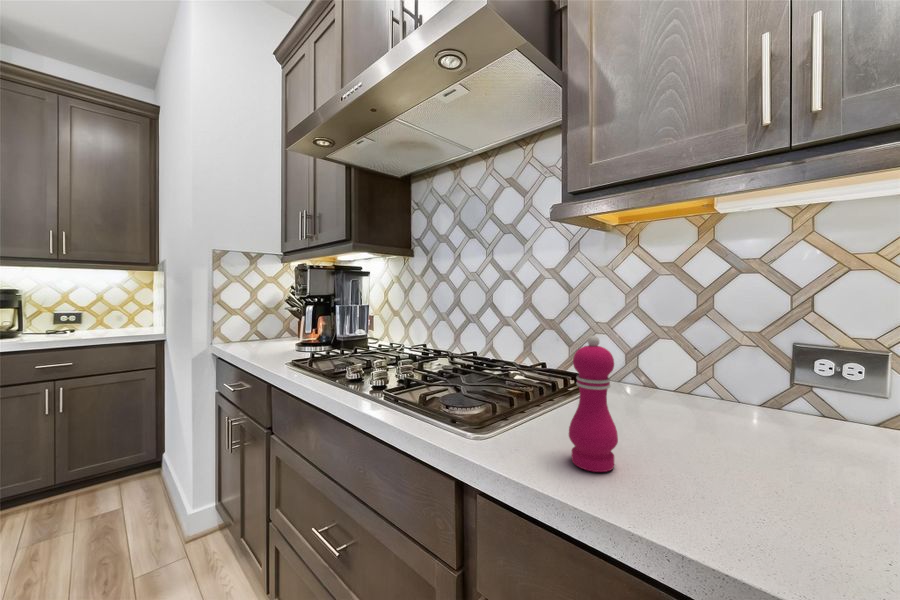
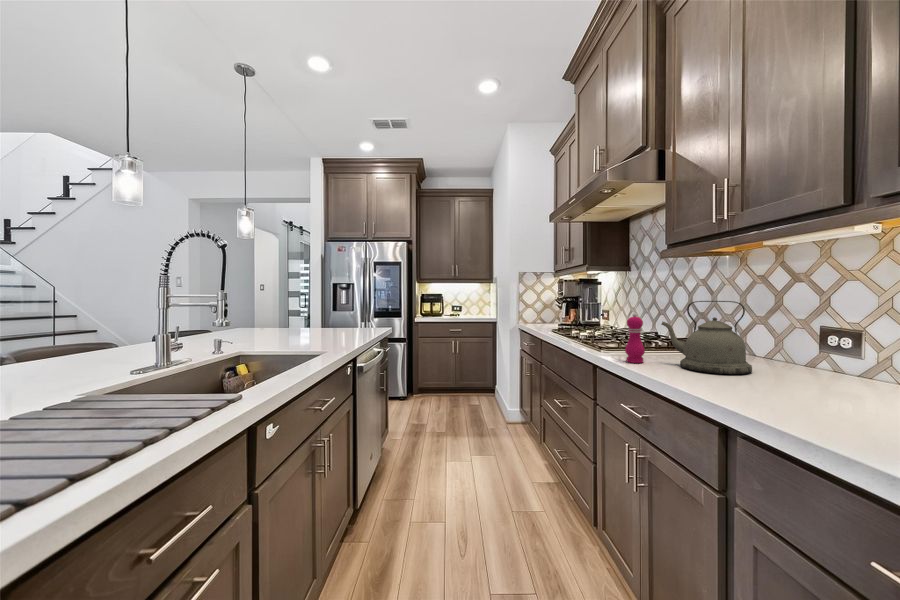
kettle: none [634,304,838,485] -> present [661,301,752,374]

